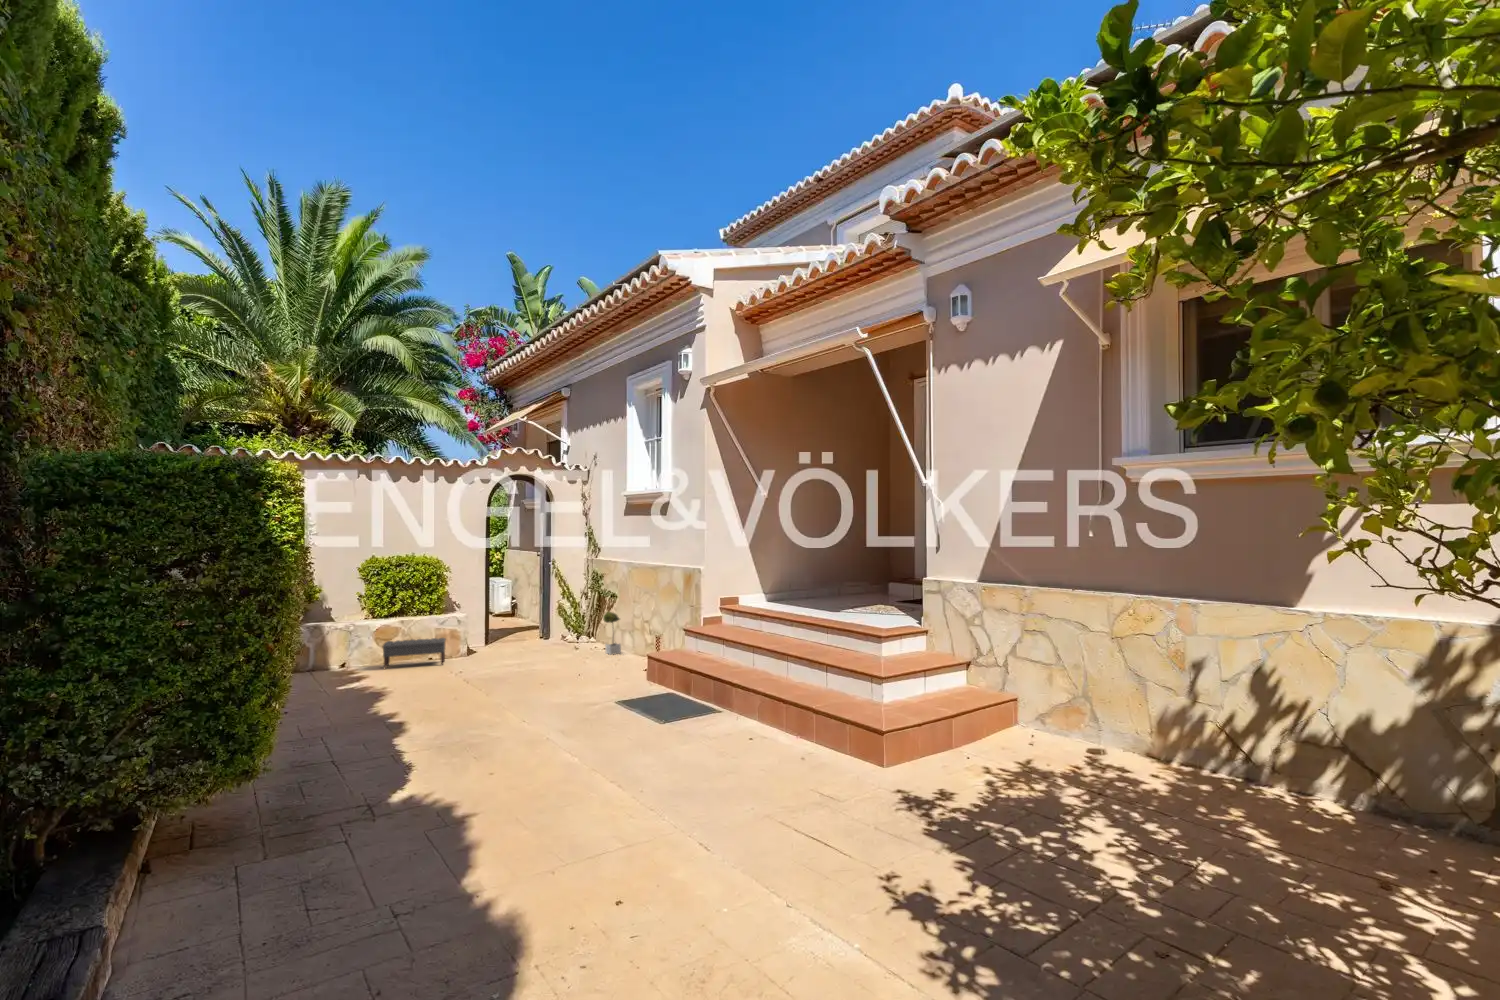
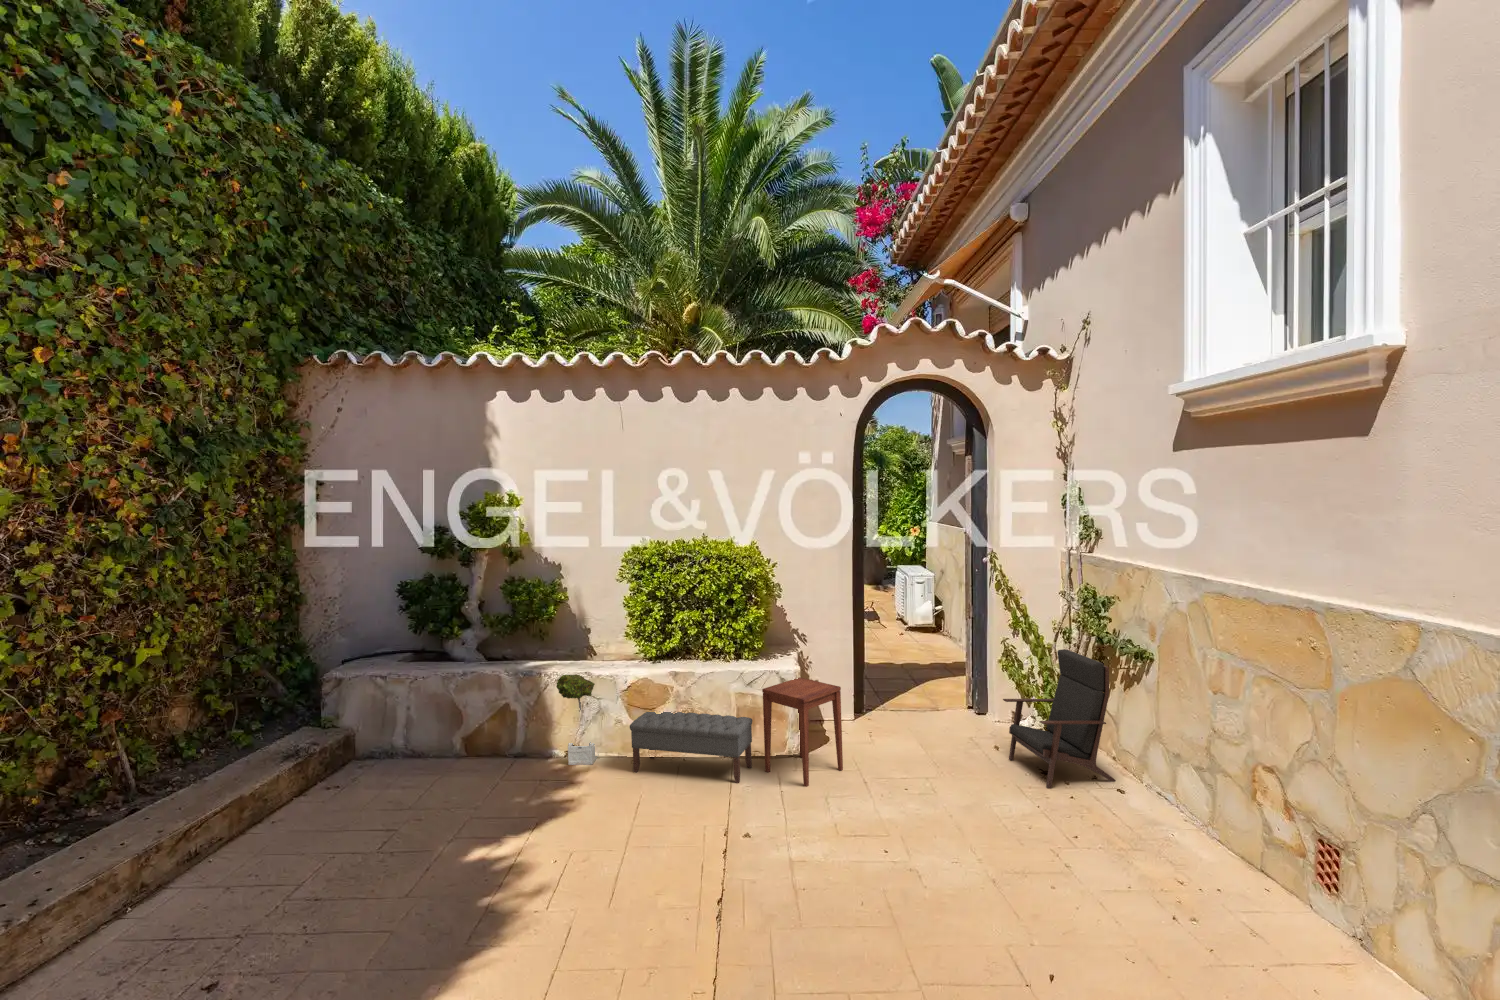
lounge chair: none [560,598,603,651] -> present [1003,649,1116,789]
potted tree: present [603,612,621,655] -> present [556,675,598,765]
side table: none [453,619,490,662] -> present [762,677,843,787]

